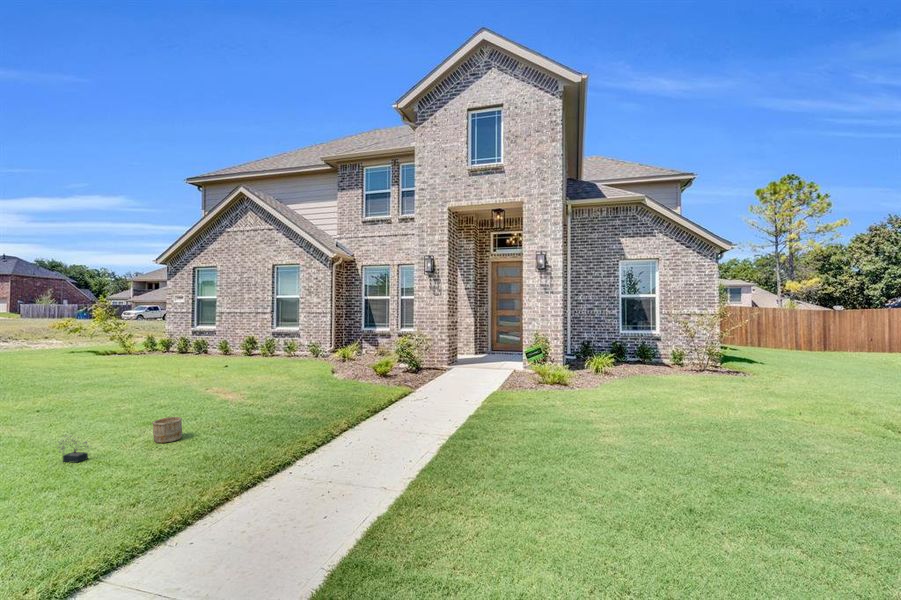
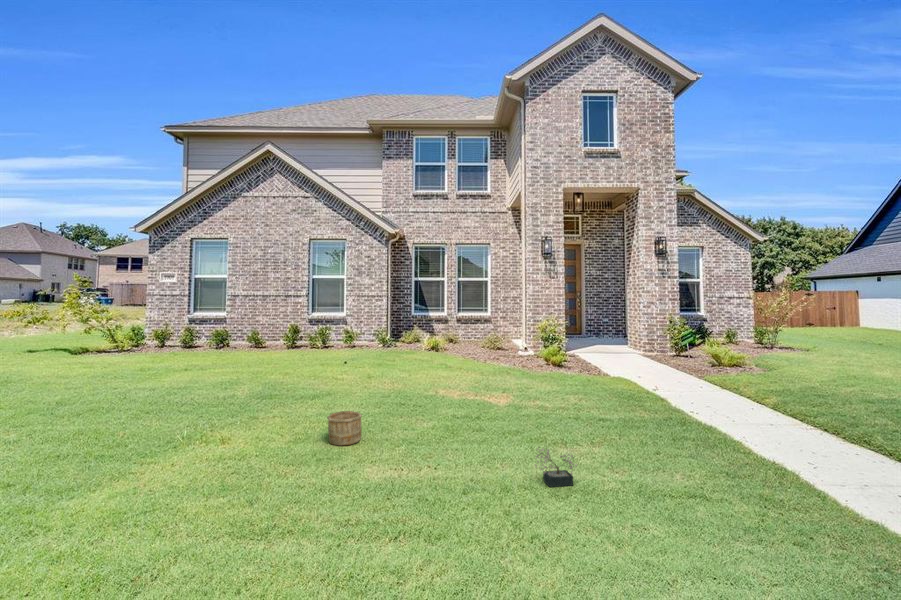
wooden bucket: present [152,417,182,443] -> present [327,411,362,446]

